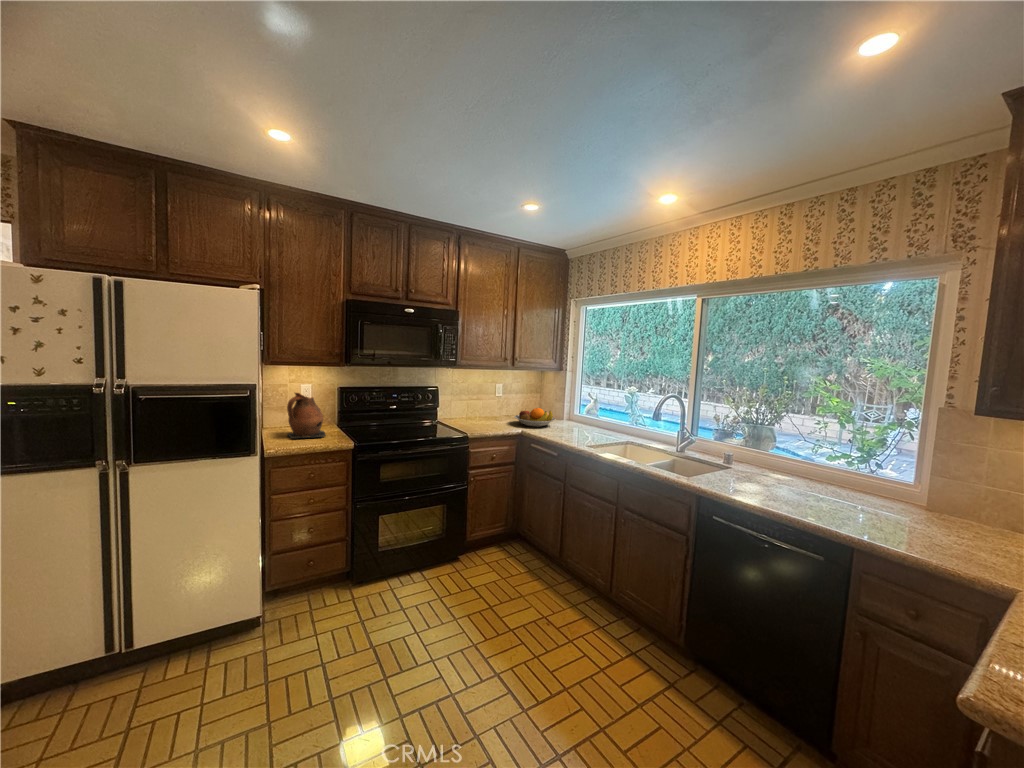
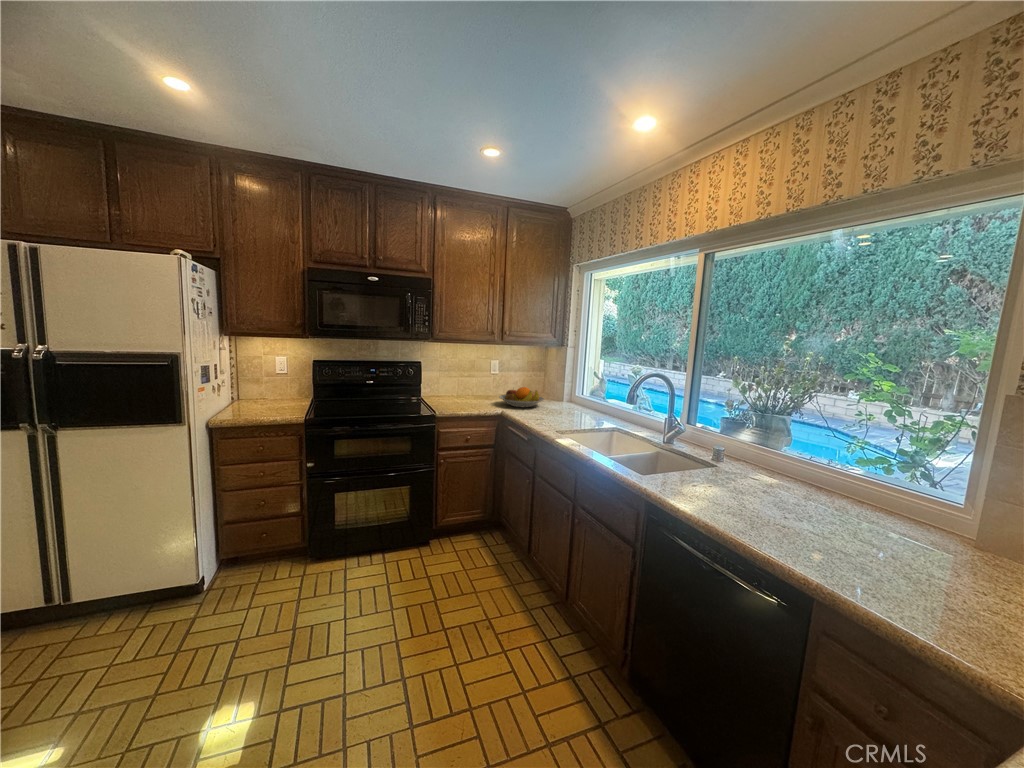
ceramic pitcher: present [287,393,326,438] -> none [245,364,291,411]

